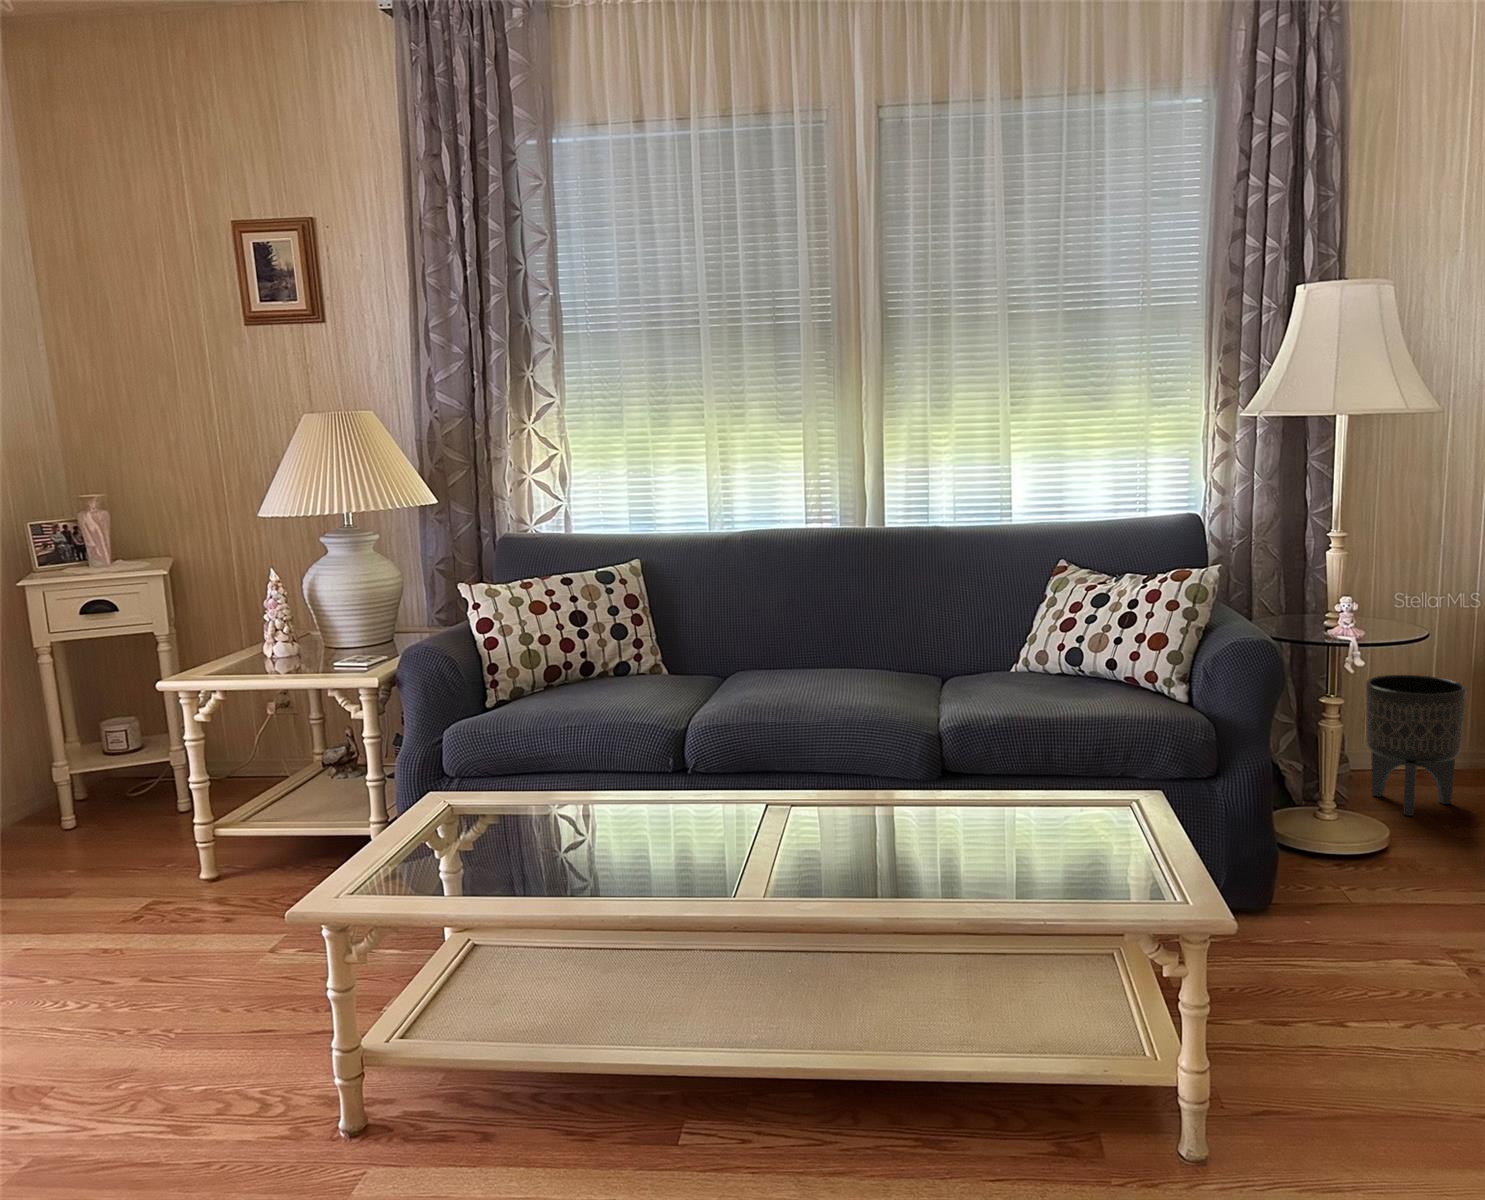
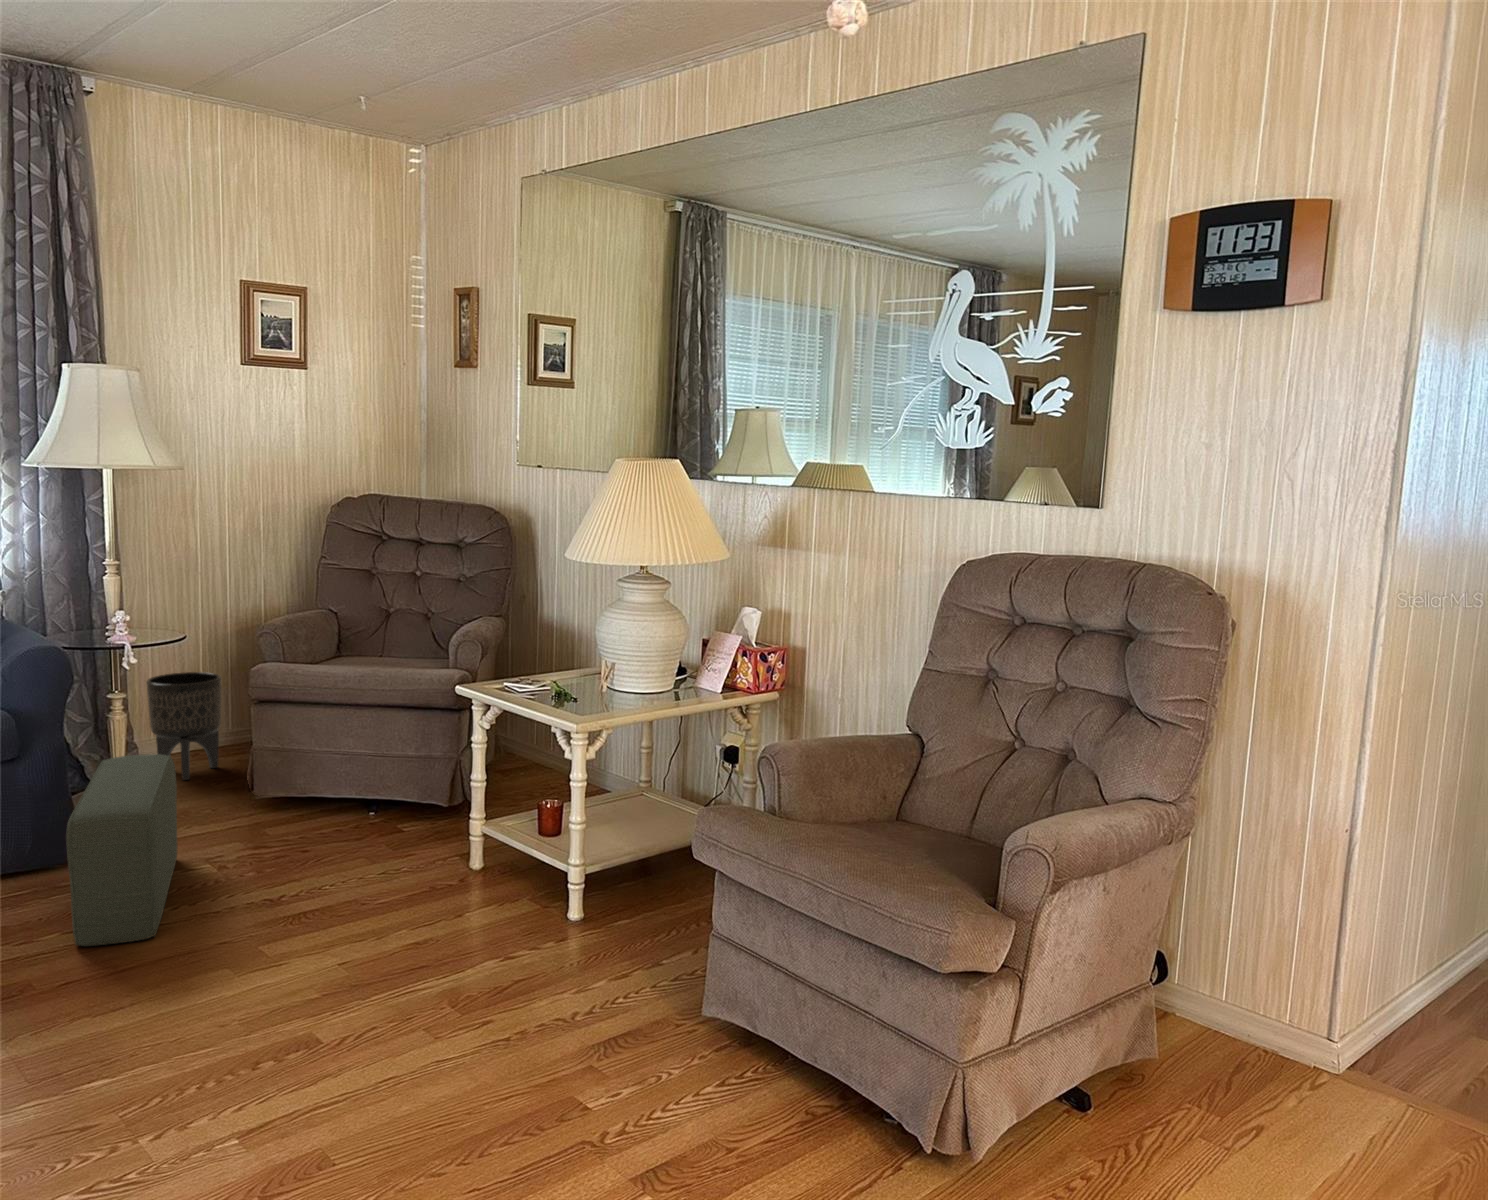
pouf: none [1279,797,1417,1081] -> present [66,754,178,946]

